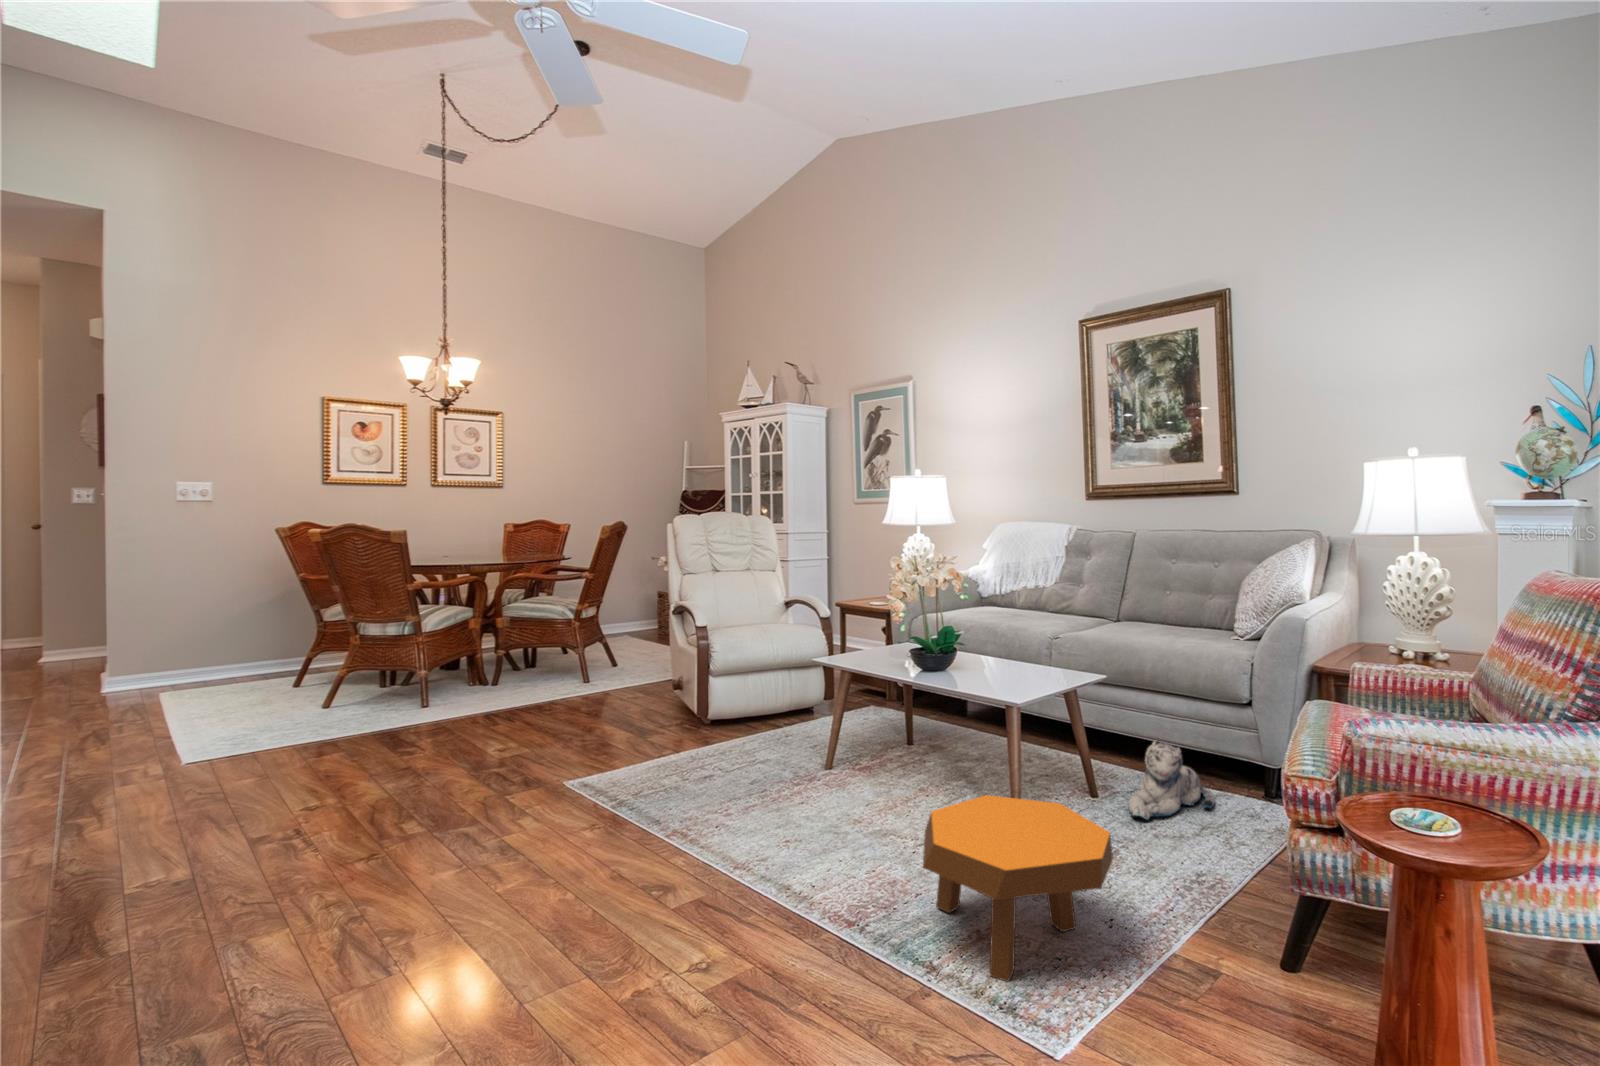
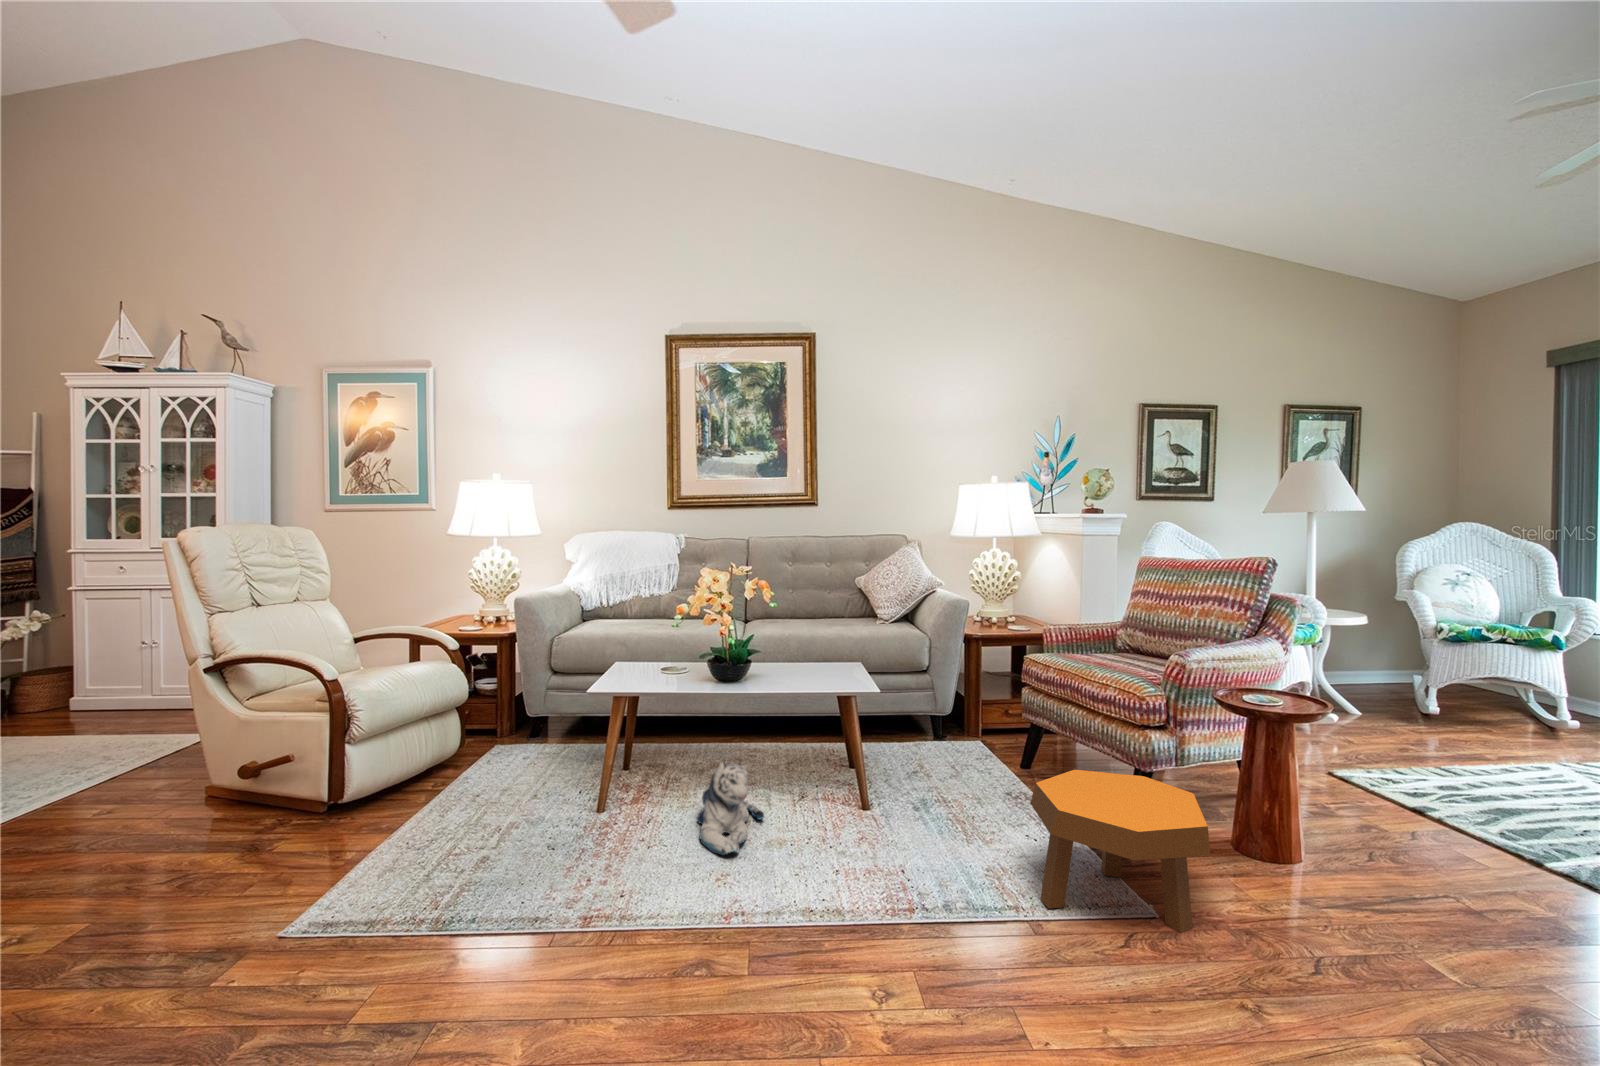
plush toy: present [1128,741,1215,820] -> present [697,763,764,855]

